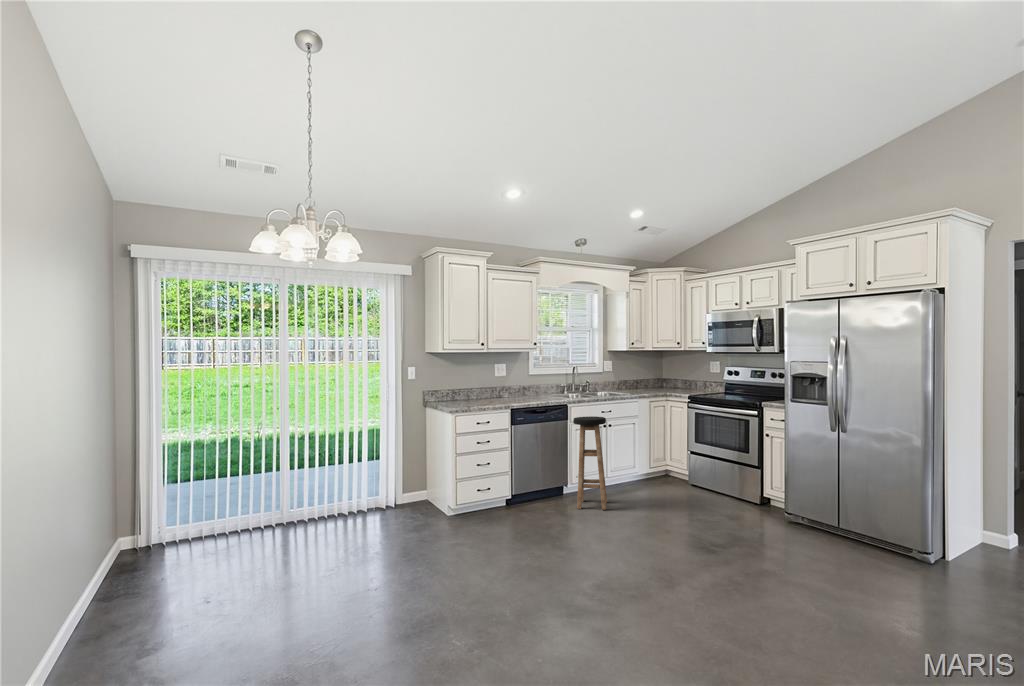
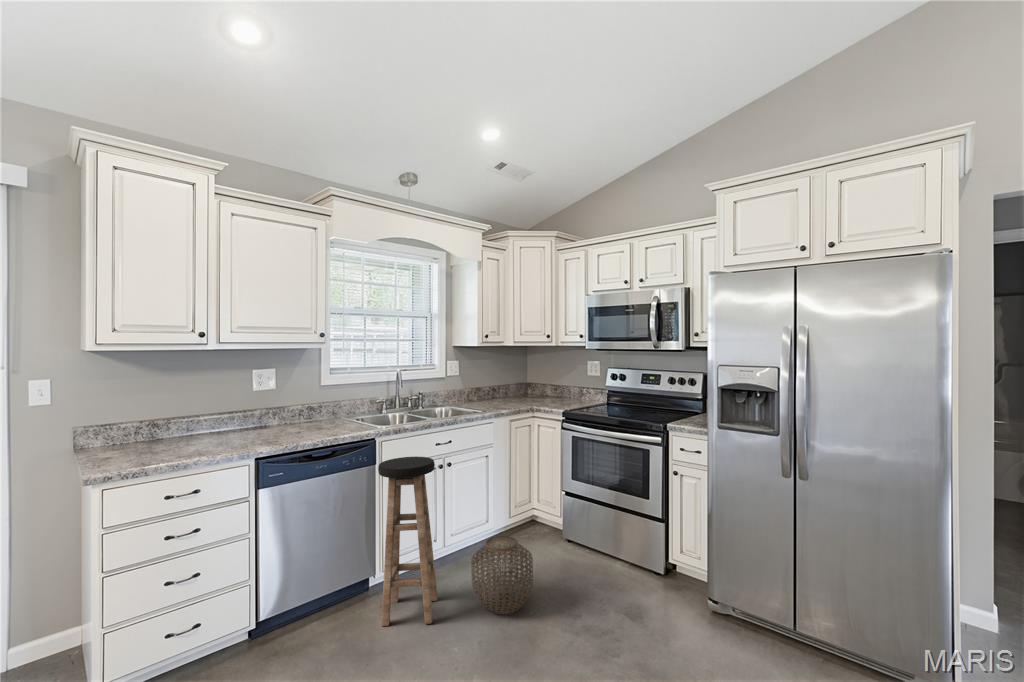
woven basket: none [629,467,667,510] -> present [471,536,533,614]

